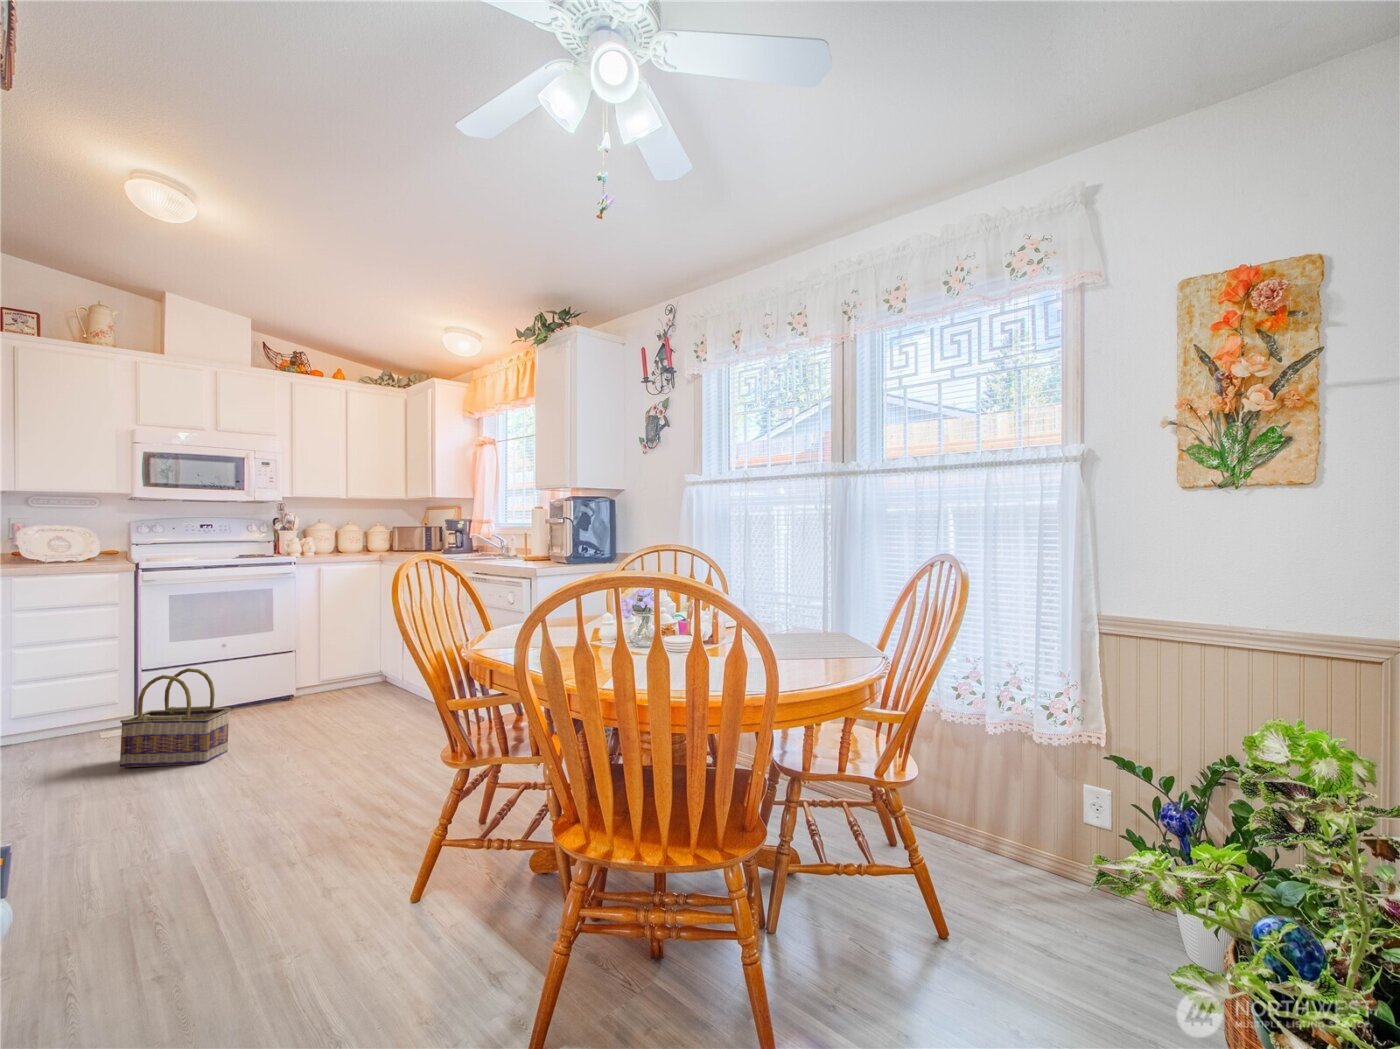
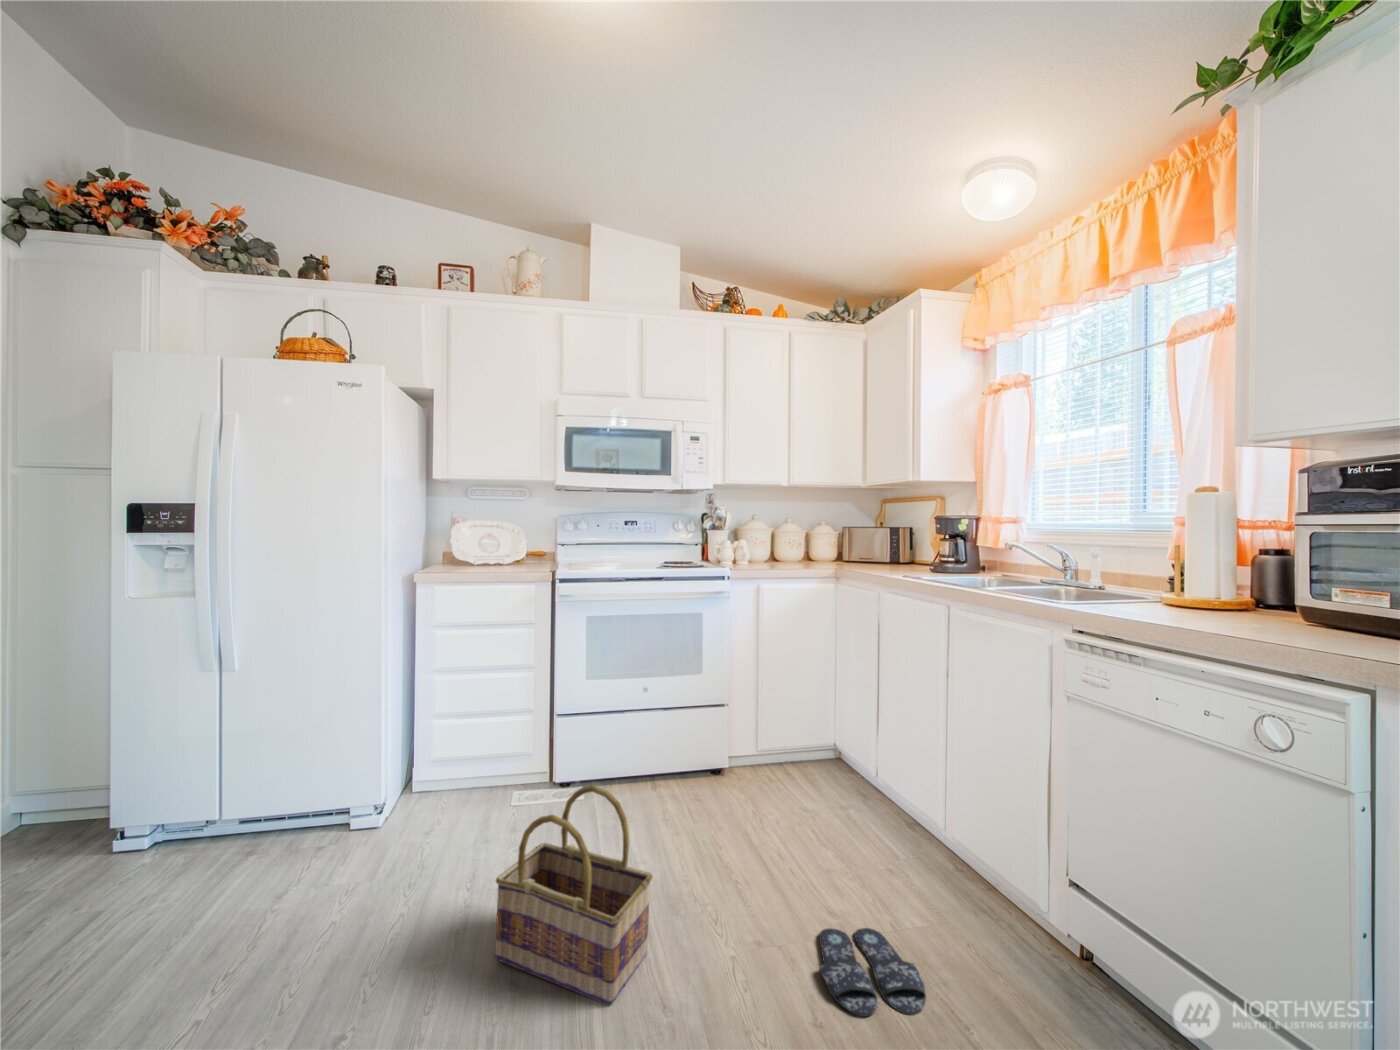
slippers: none [332,724,386,741] -> present [819,928,926,1017]

